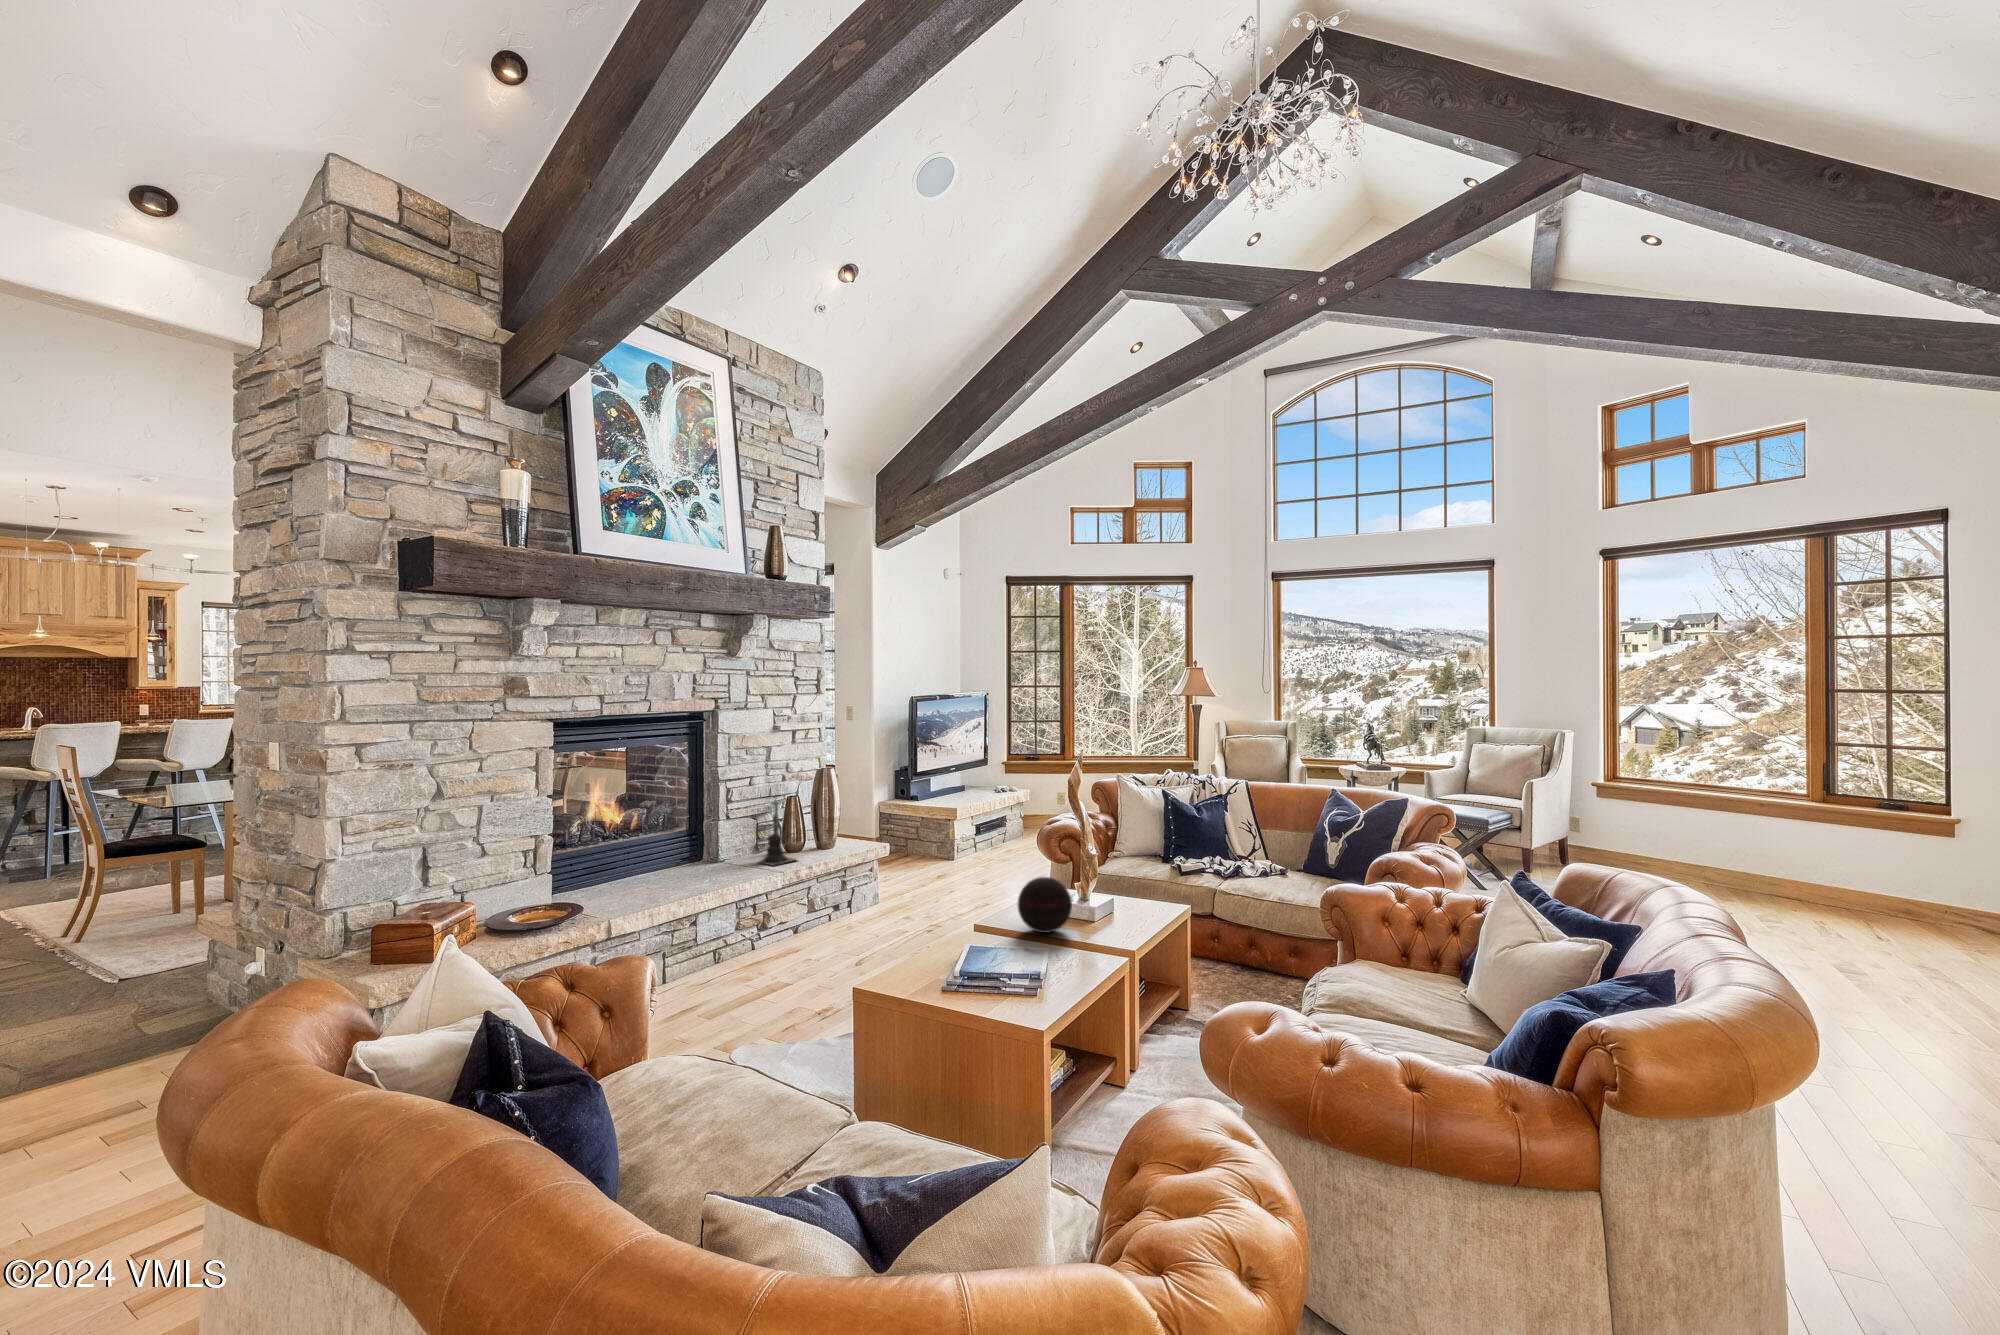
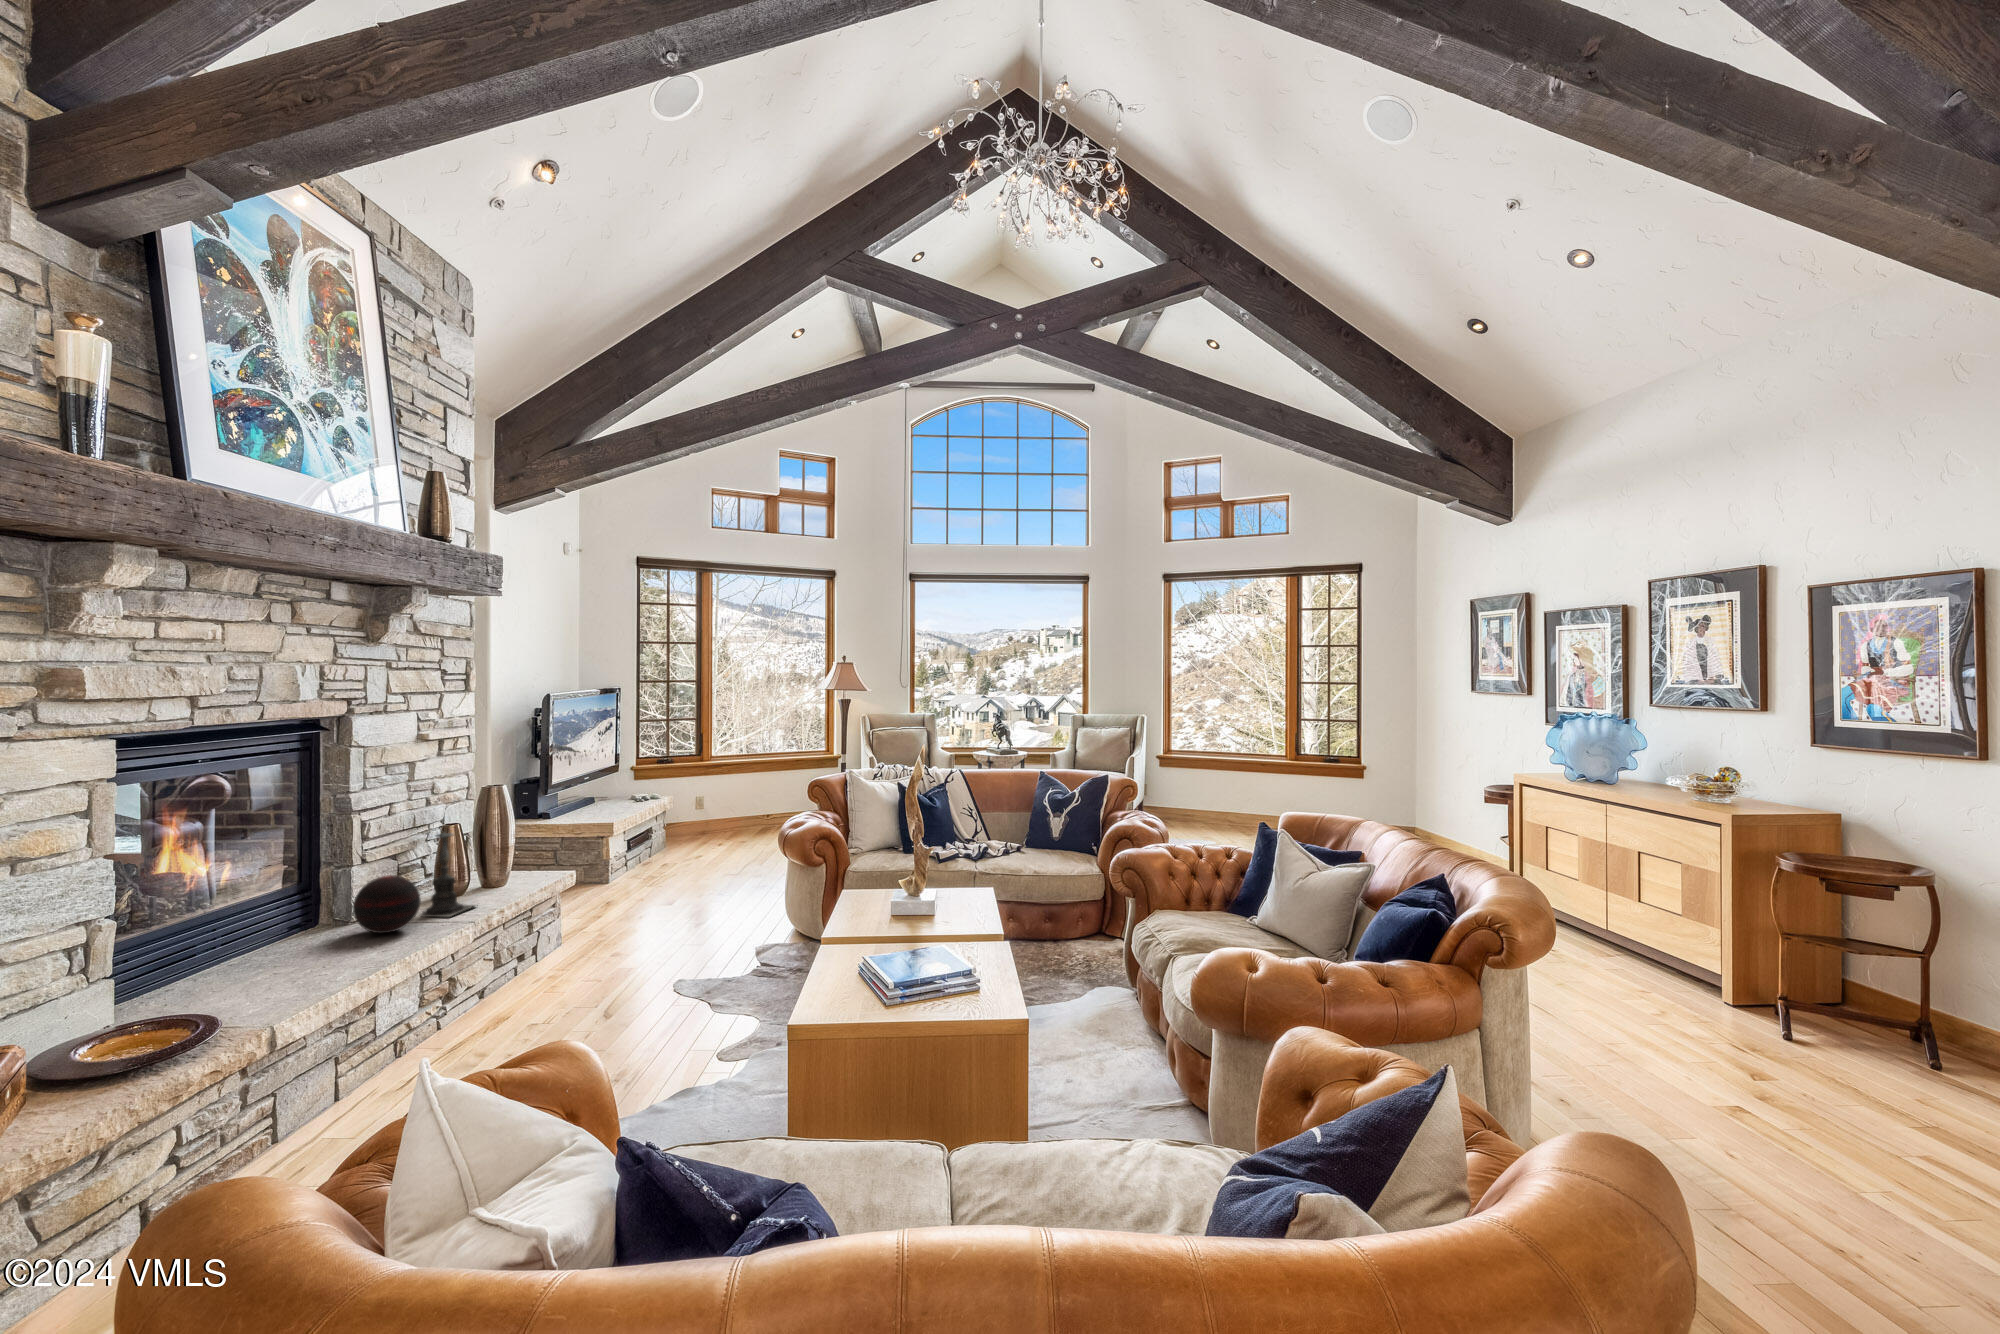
decorative orb: present [1018,877,1072,933] -> present [353,875,421,933]

